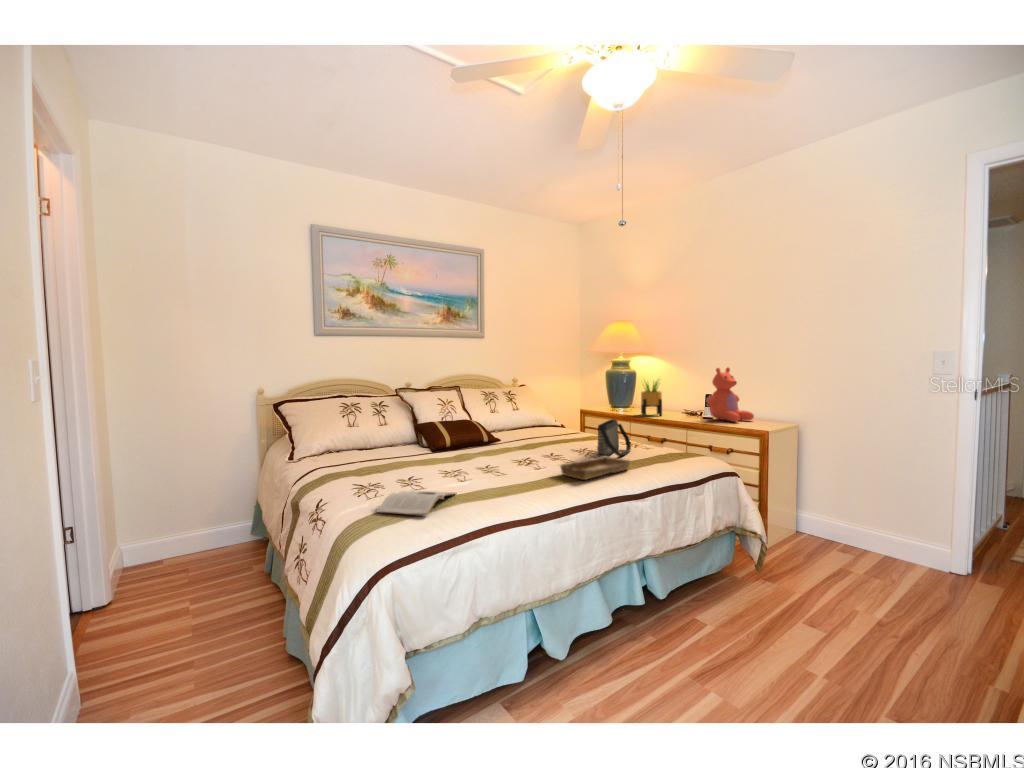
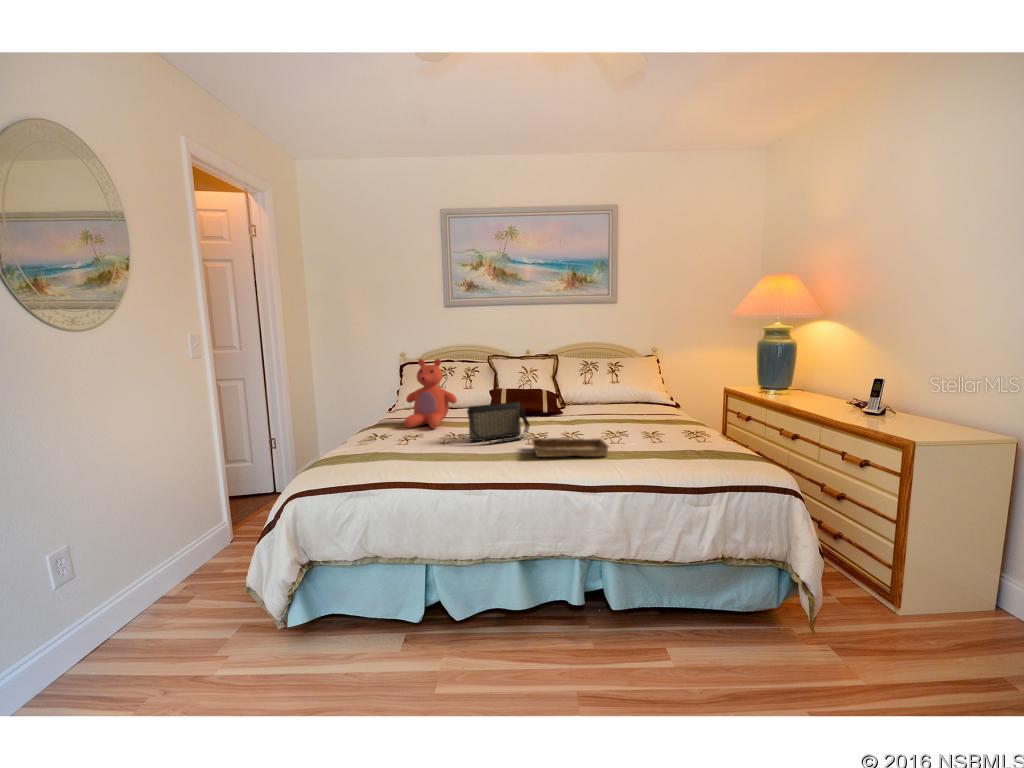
teddy bear: present [707,367,754,422] -> present [404,359,457,428]
potted plant: present [641,380,662,416] -> none [784,348,821,404]
handbag: present [597,419,631,457] -> present [467,402,530,443]
magazine: present [377,490,457,516] -> none [359,436,429,458]

